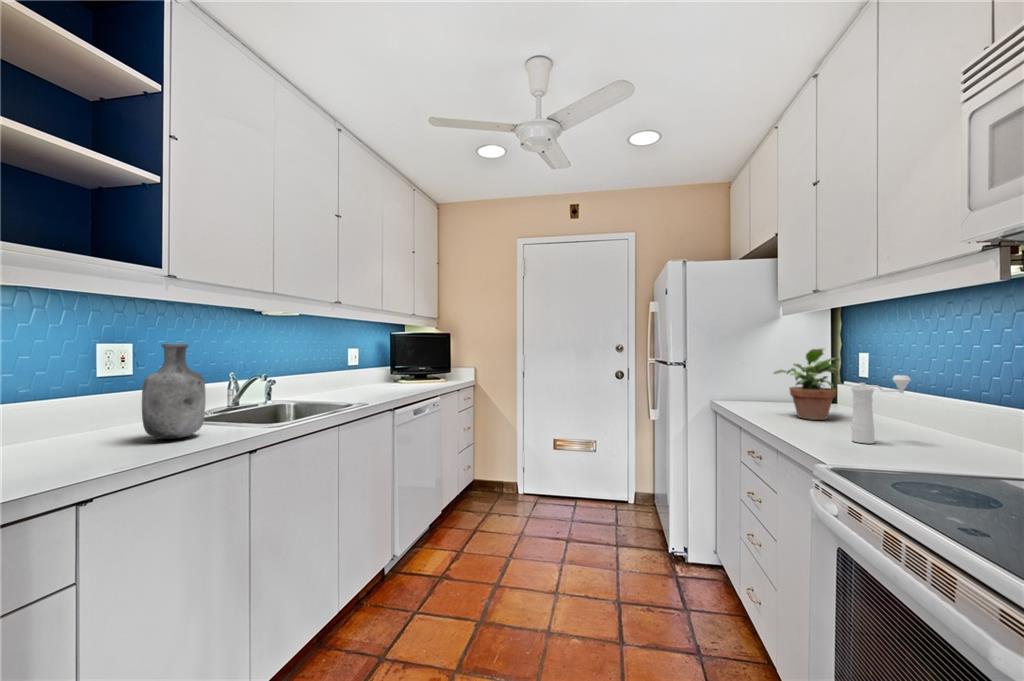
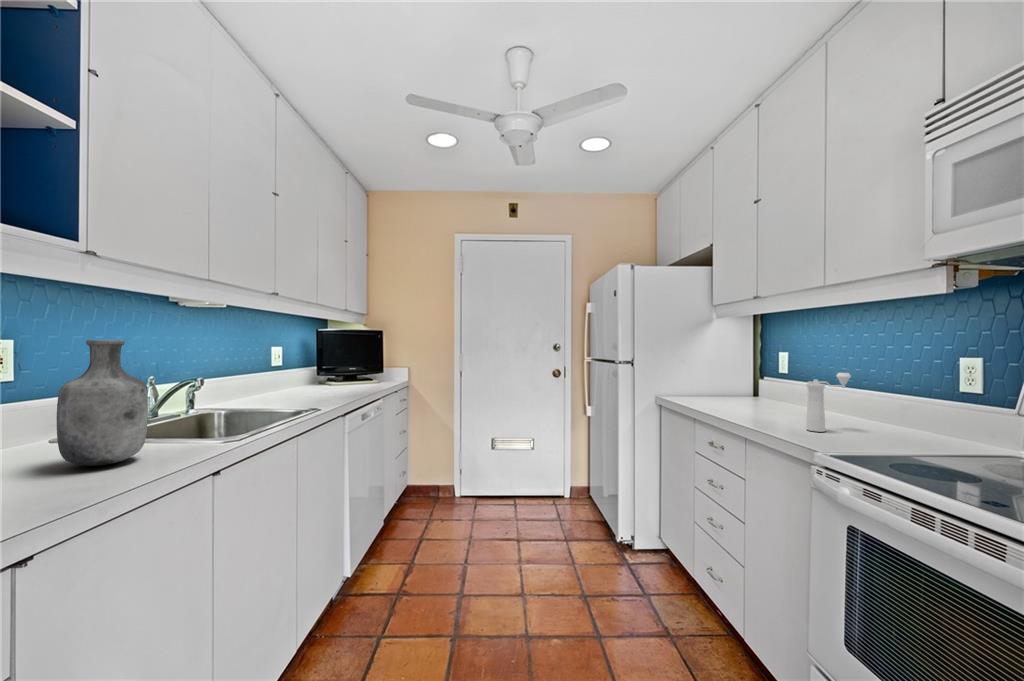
potted plant: present [774,348,839,420] -> none [723,349,778,412]

